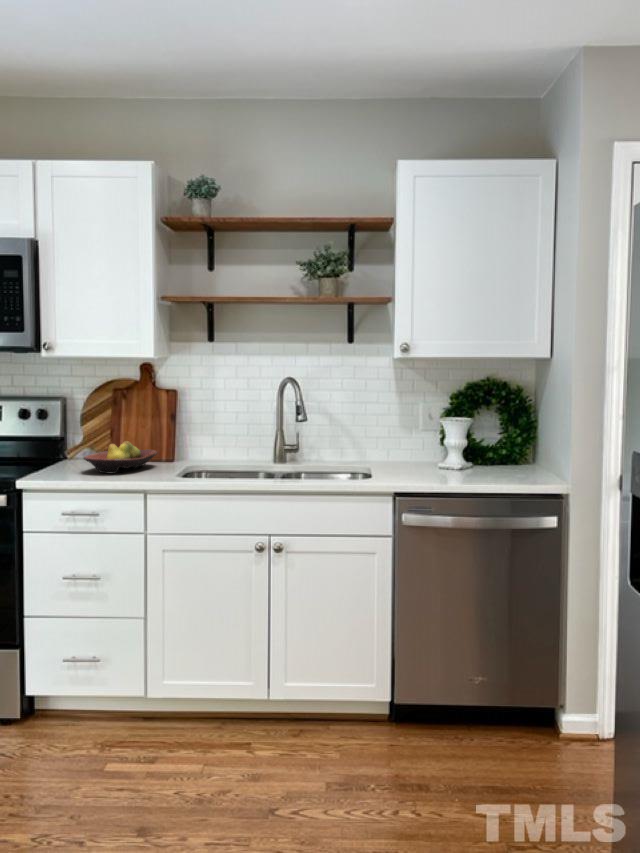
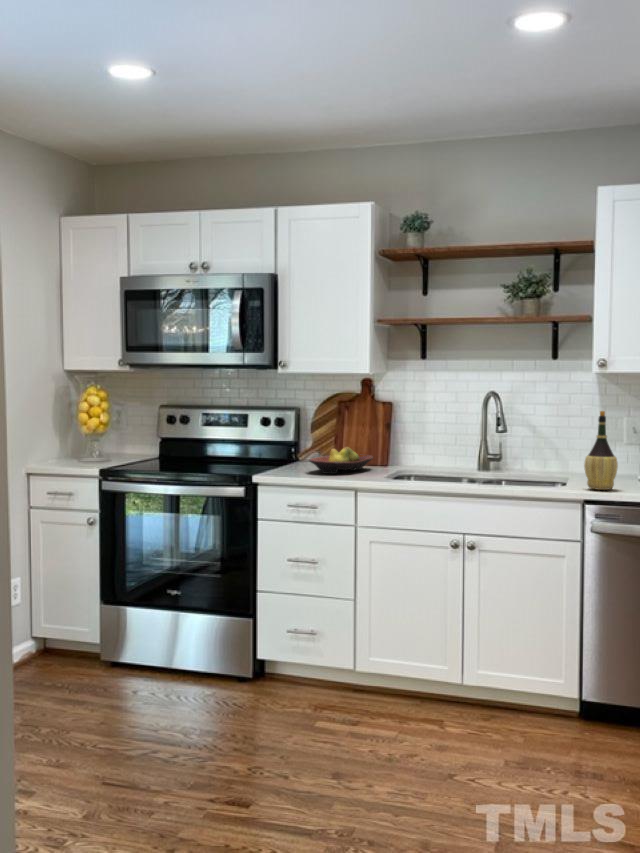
wine bottle: none [394,397,428,481] -> present [584,411,618,490]

